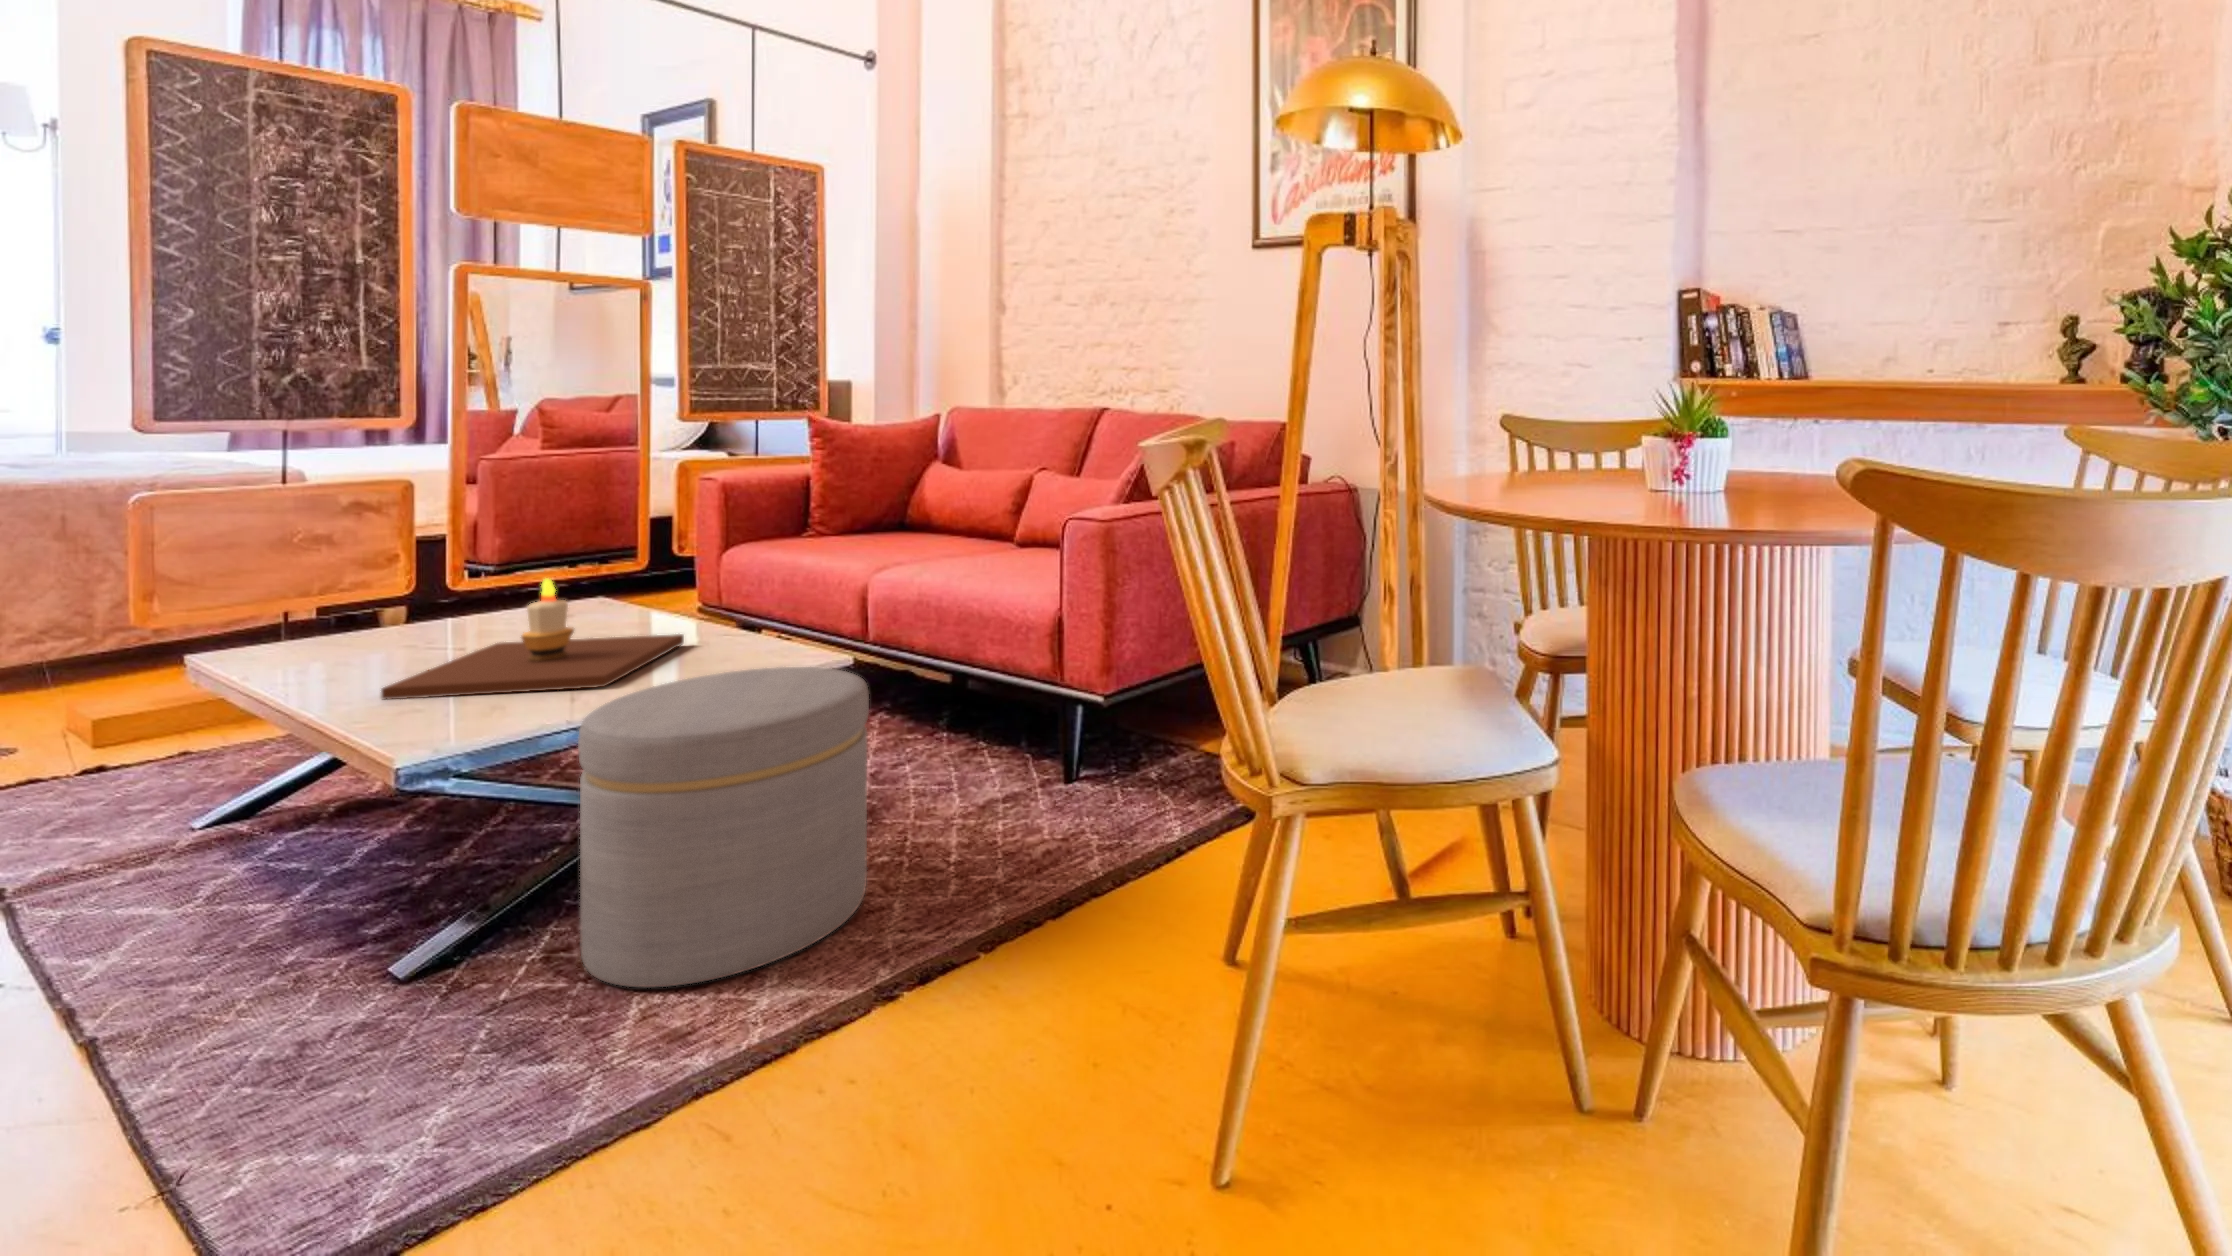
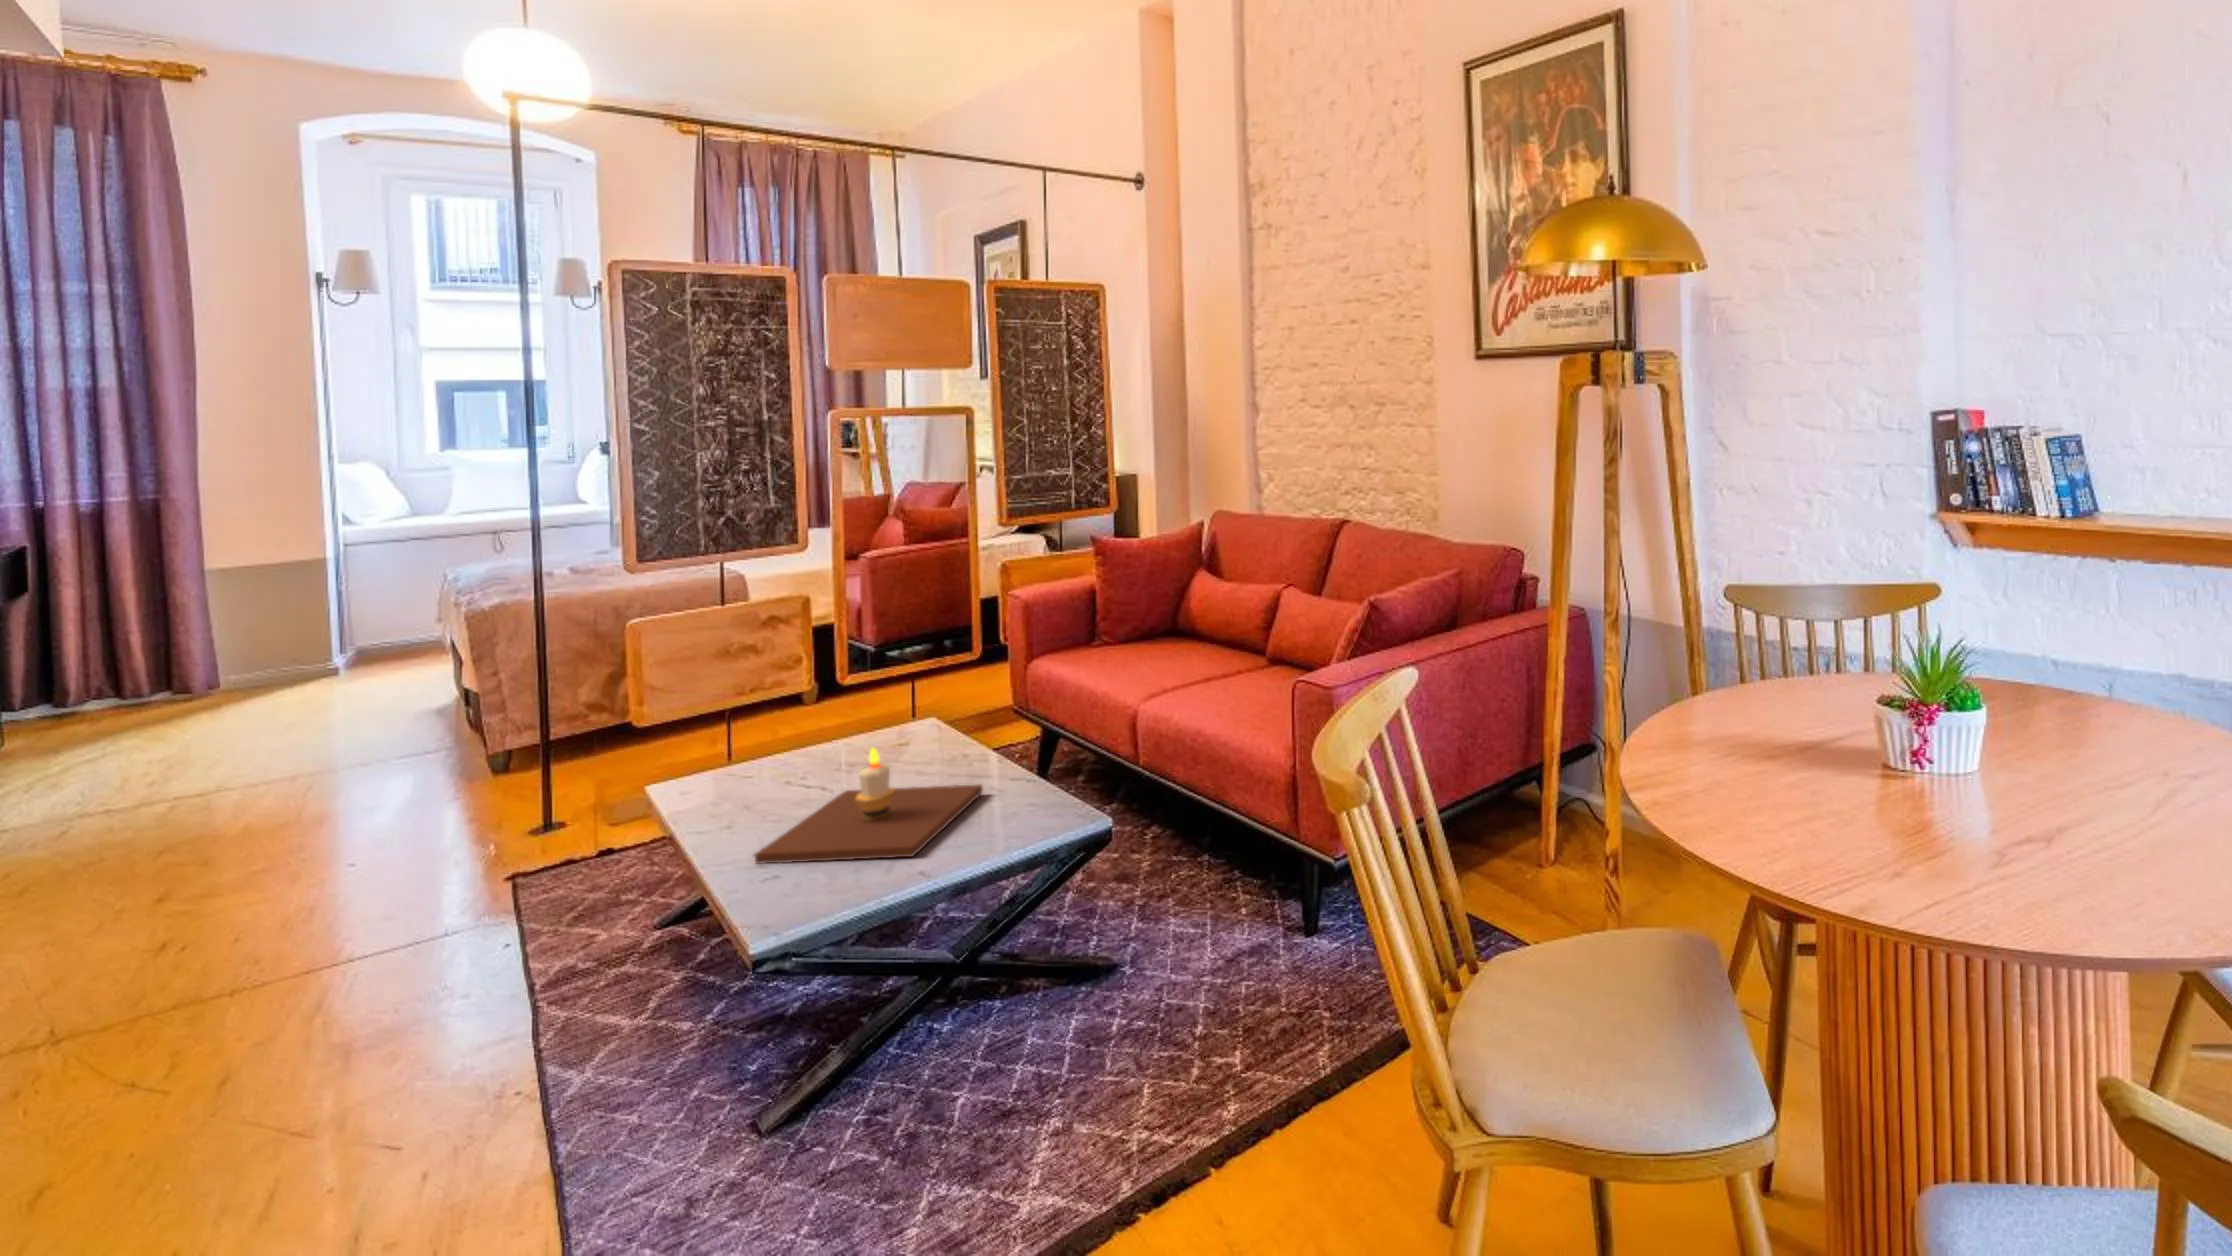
ottoman: present [578,667,869,988] -> none [882,844,1121,1171]

